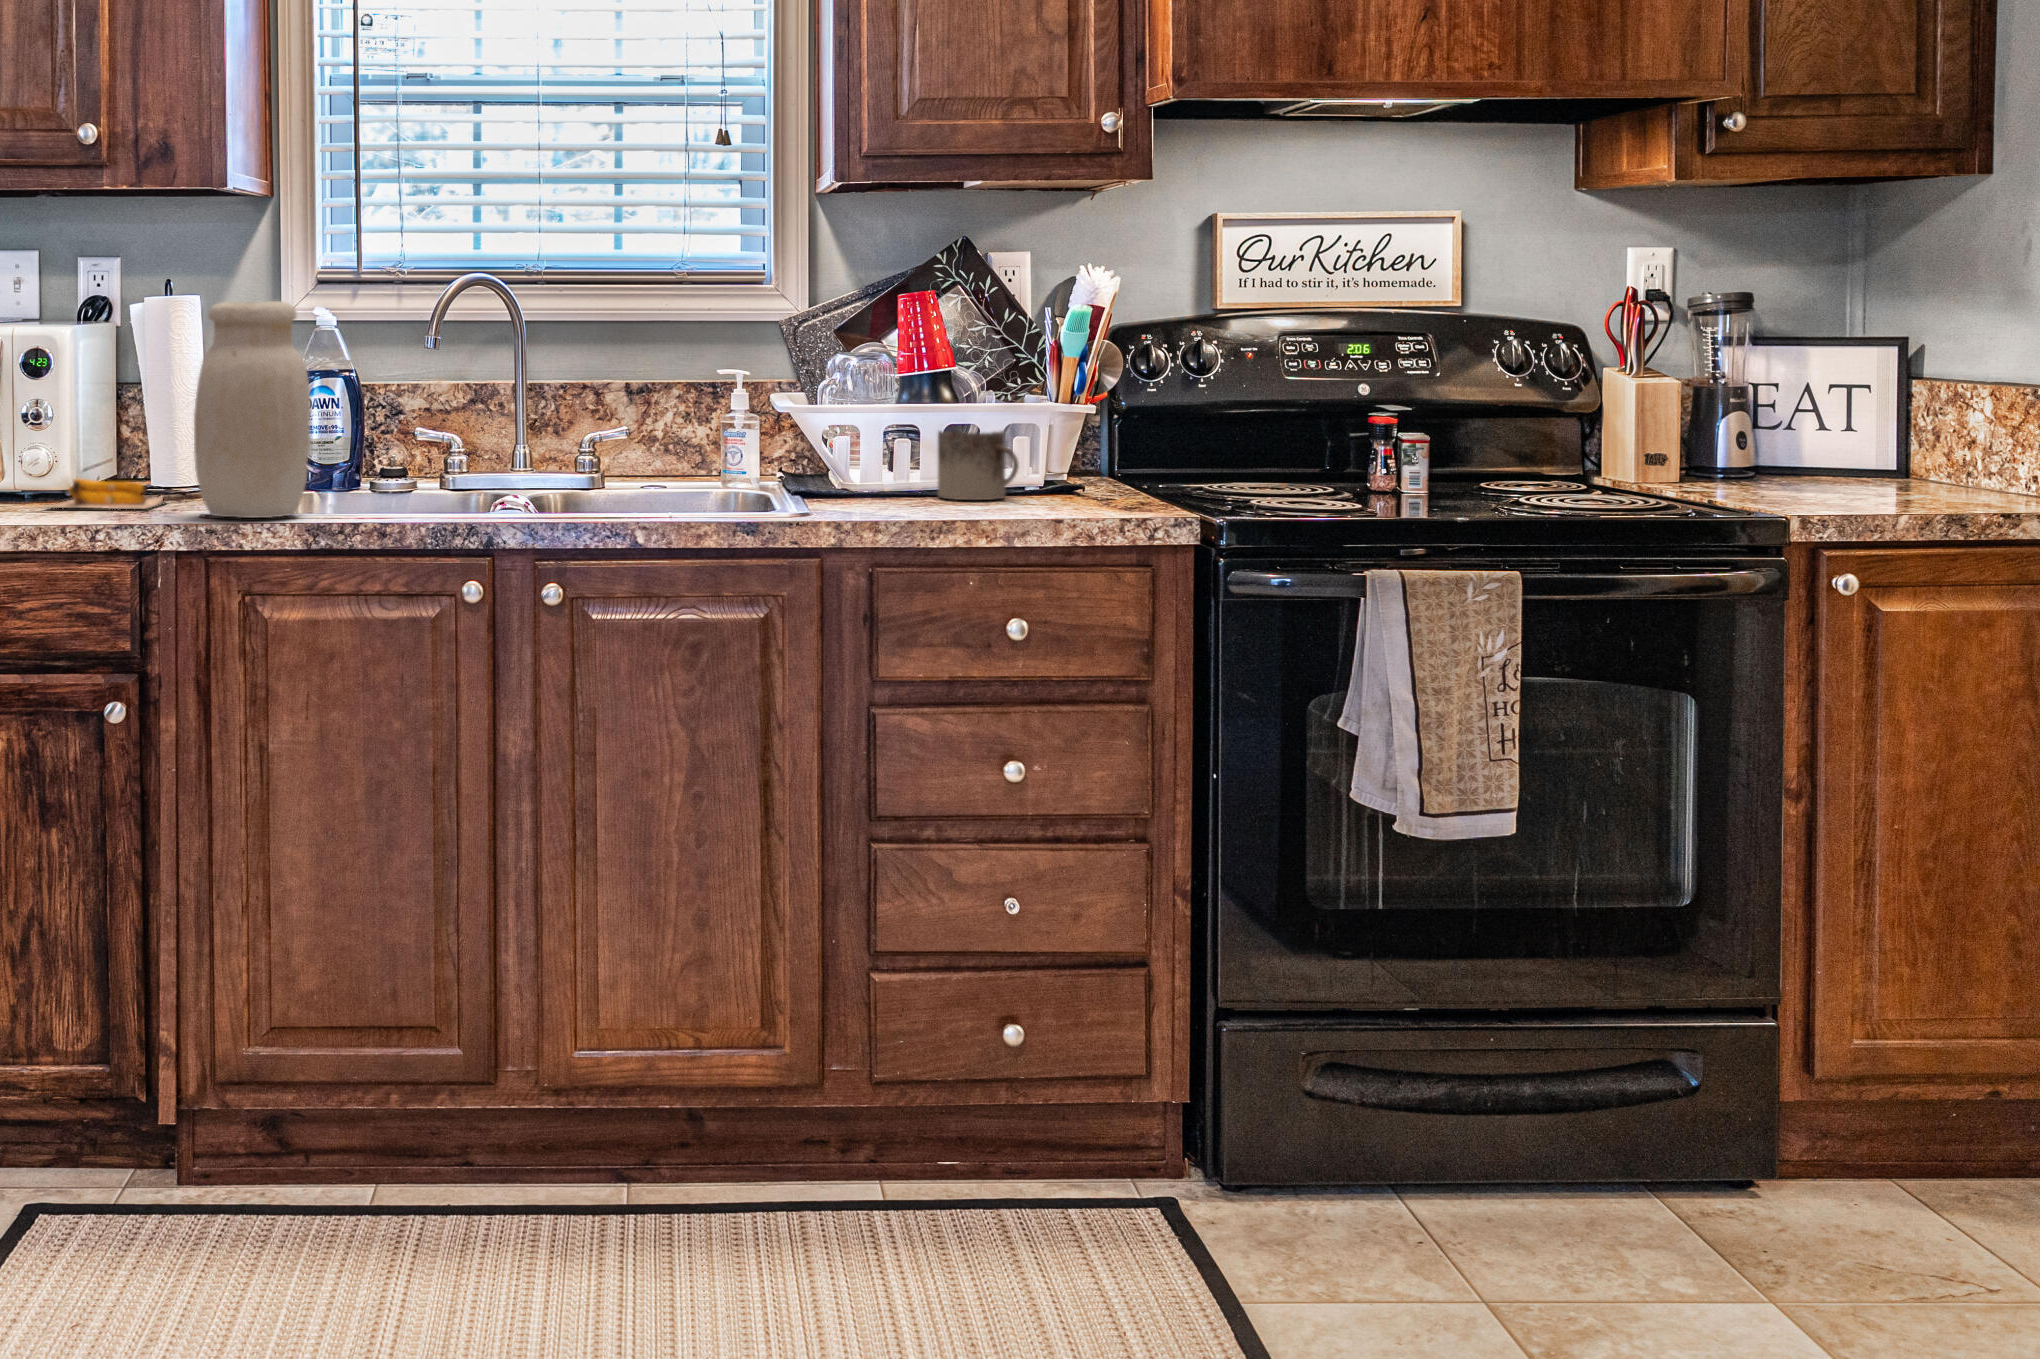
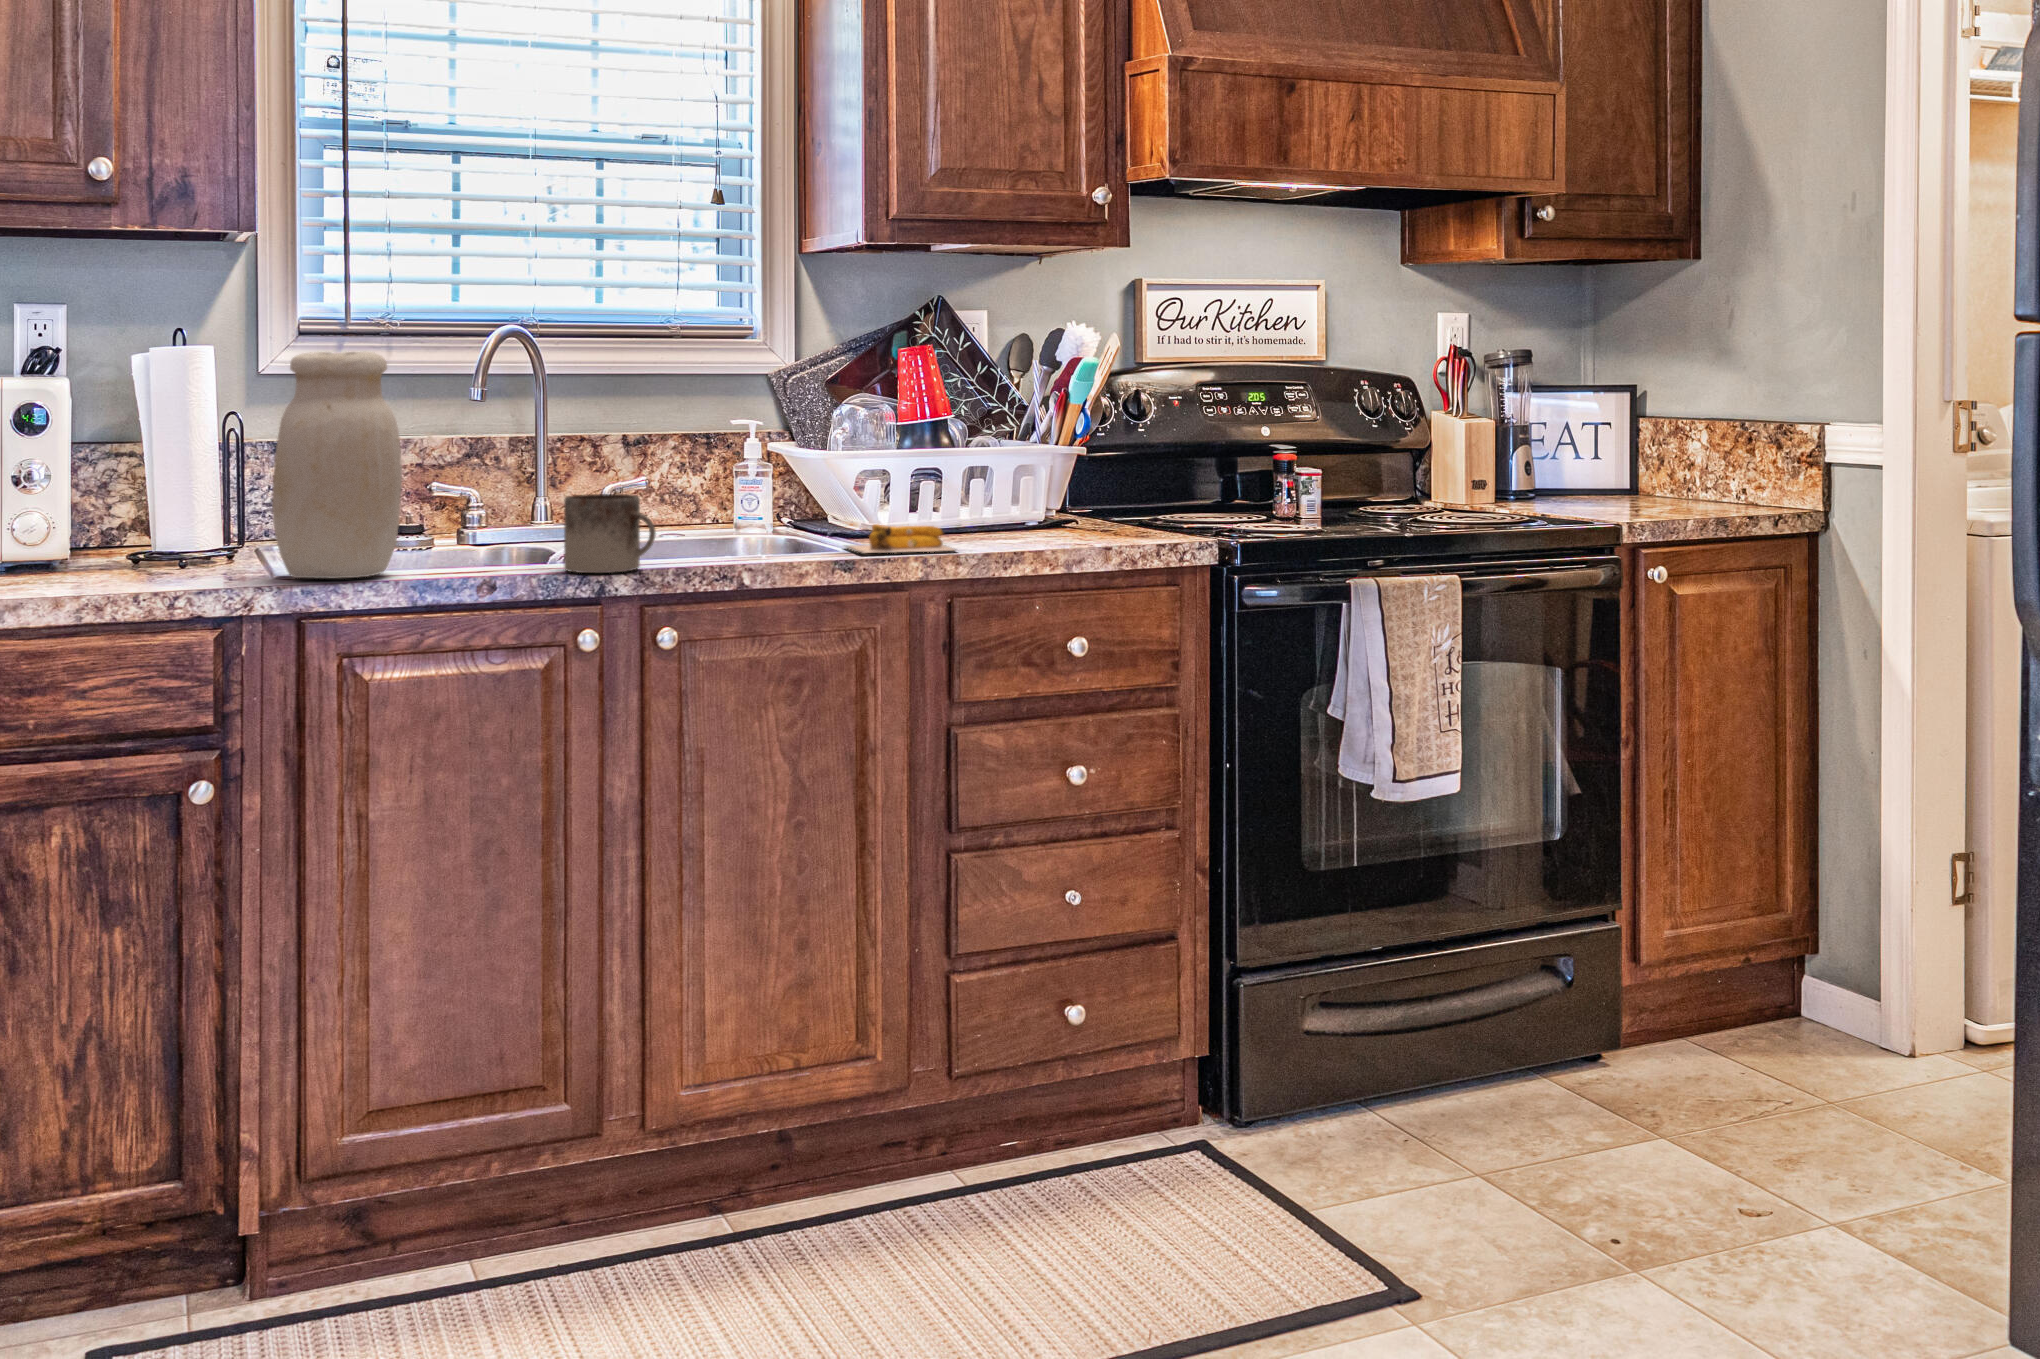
mug: present [938,431,1019,500] -> present [564,494,656,573]
banana: present [45,479,165,509] -> present [844,524,956,553]

